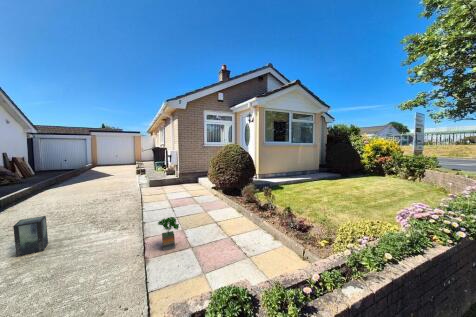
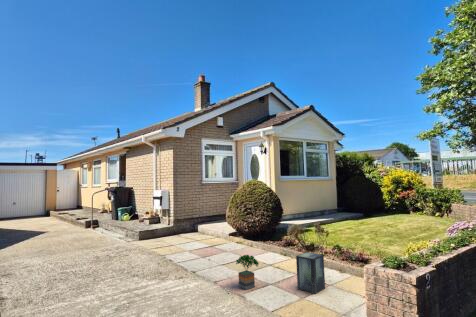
storage box: present [13,216,48,257] -> present [296,252,325,294]

